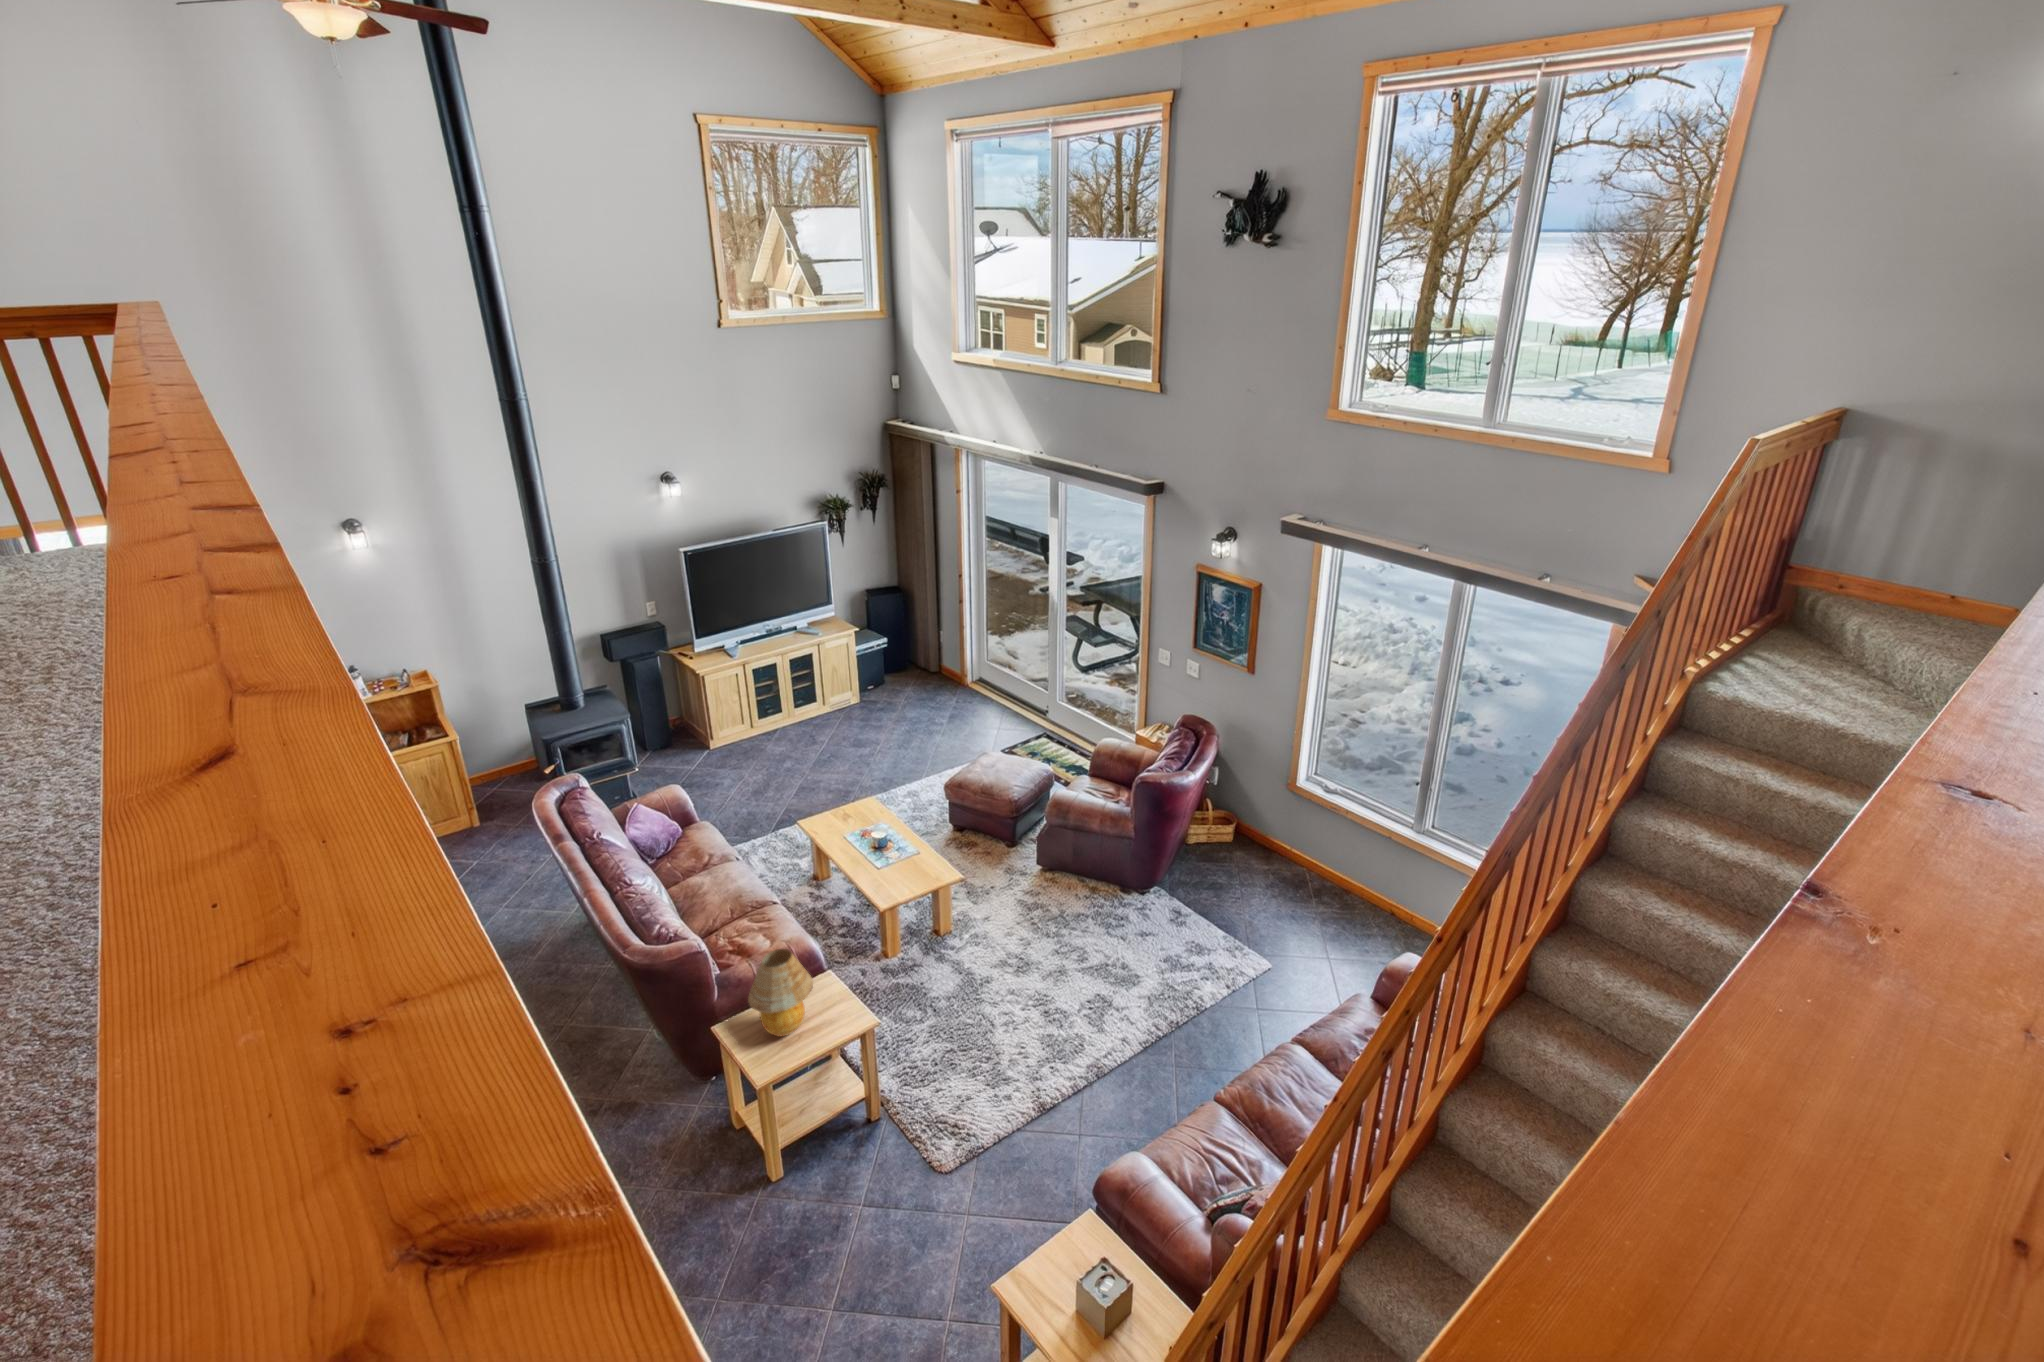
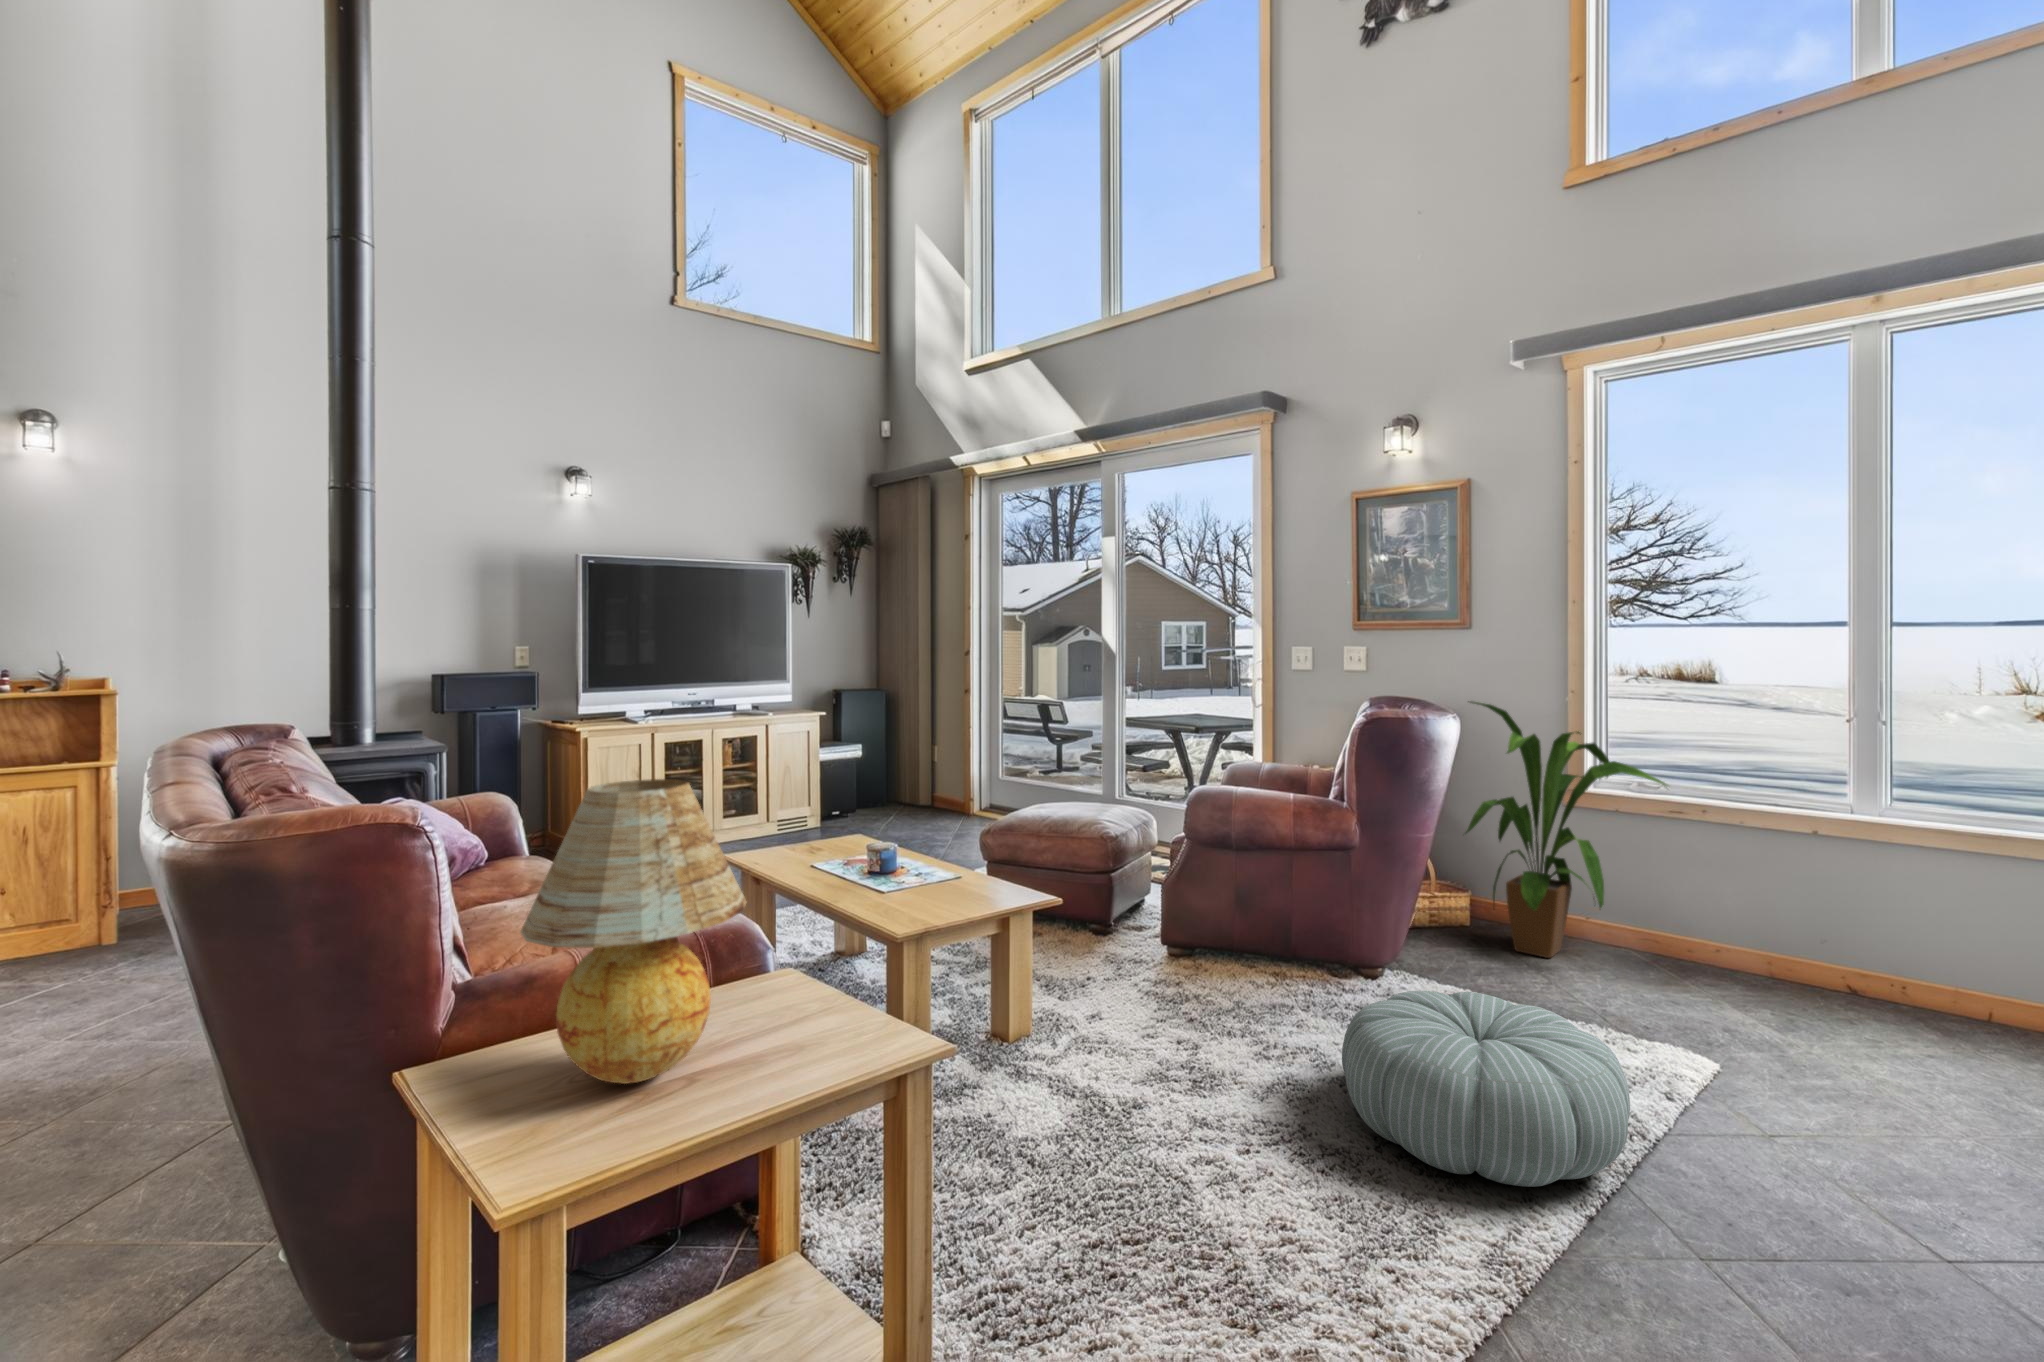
house plant: none [1207,742,1323,879] -> present [1466,701,1668,958]
pouf: none [1073,939,1186,1036] -> present [1342,991,1630,1187]

